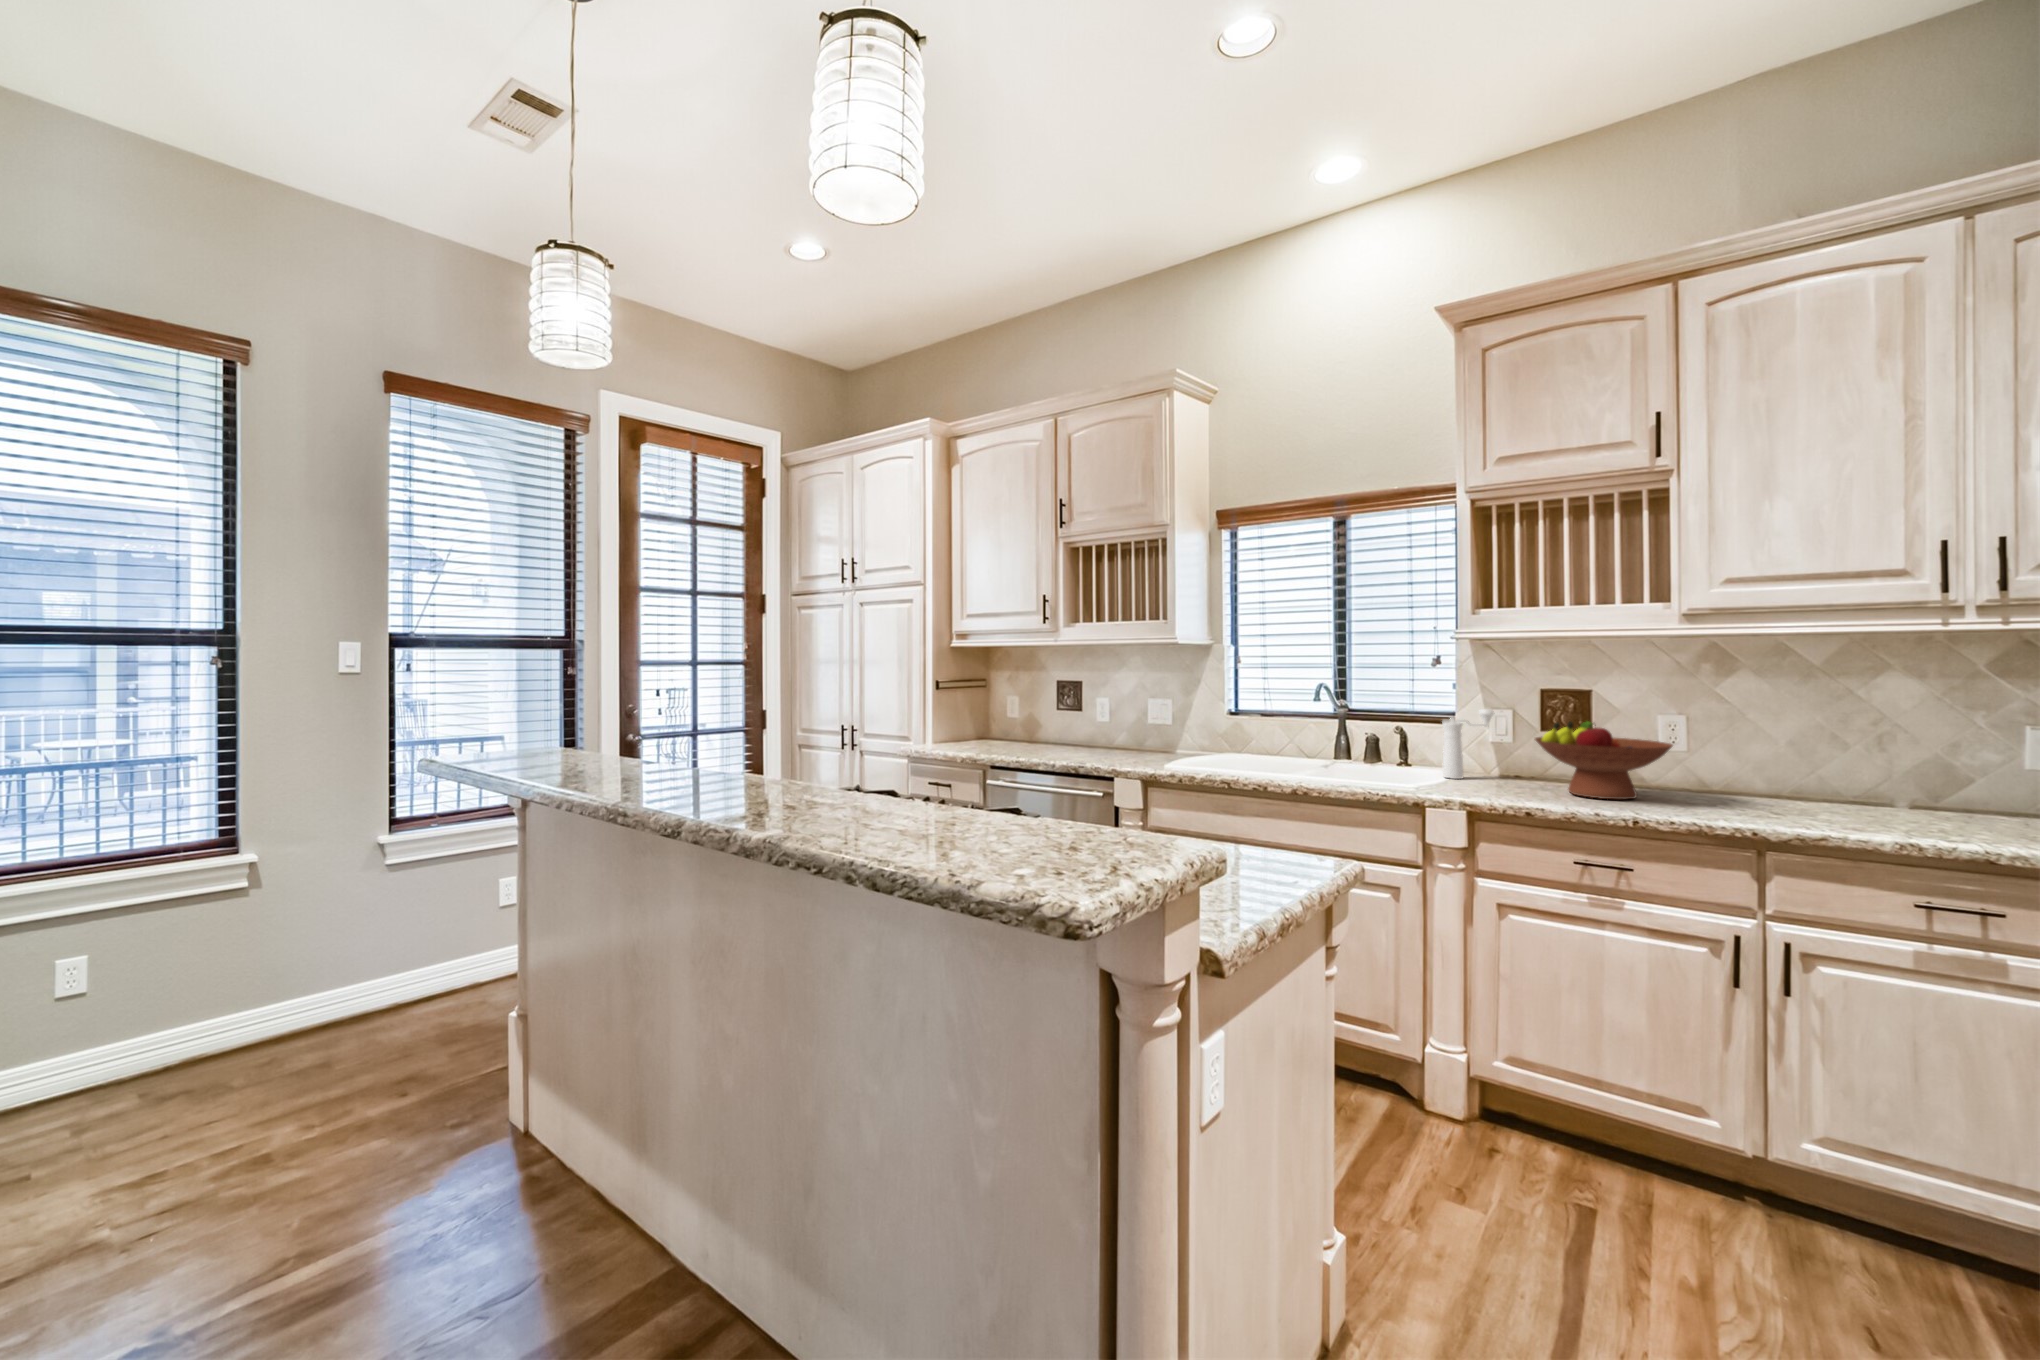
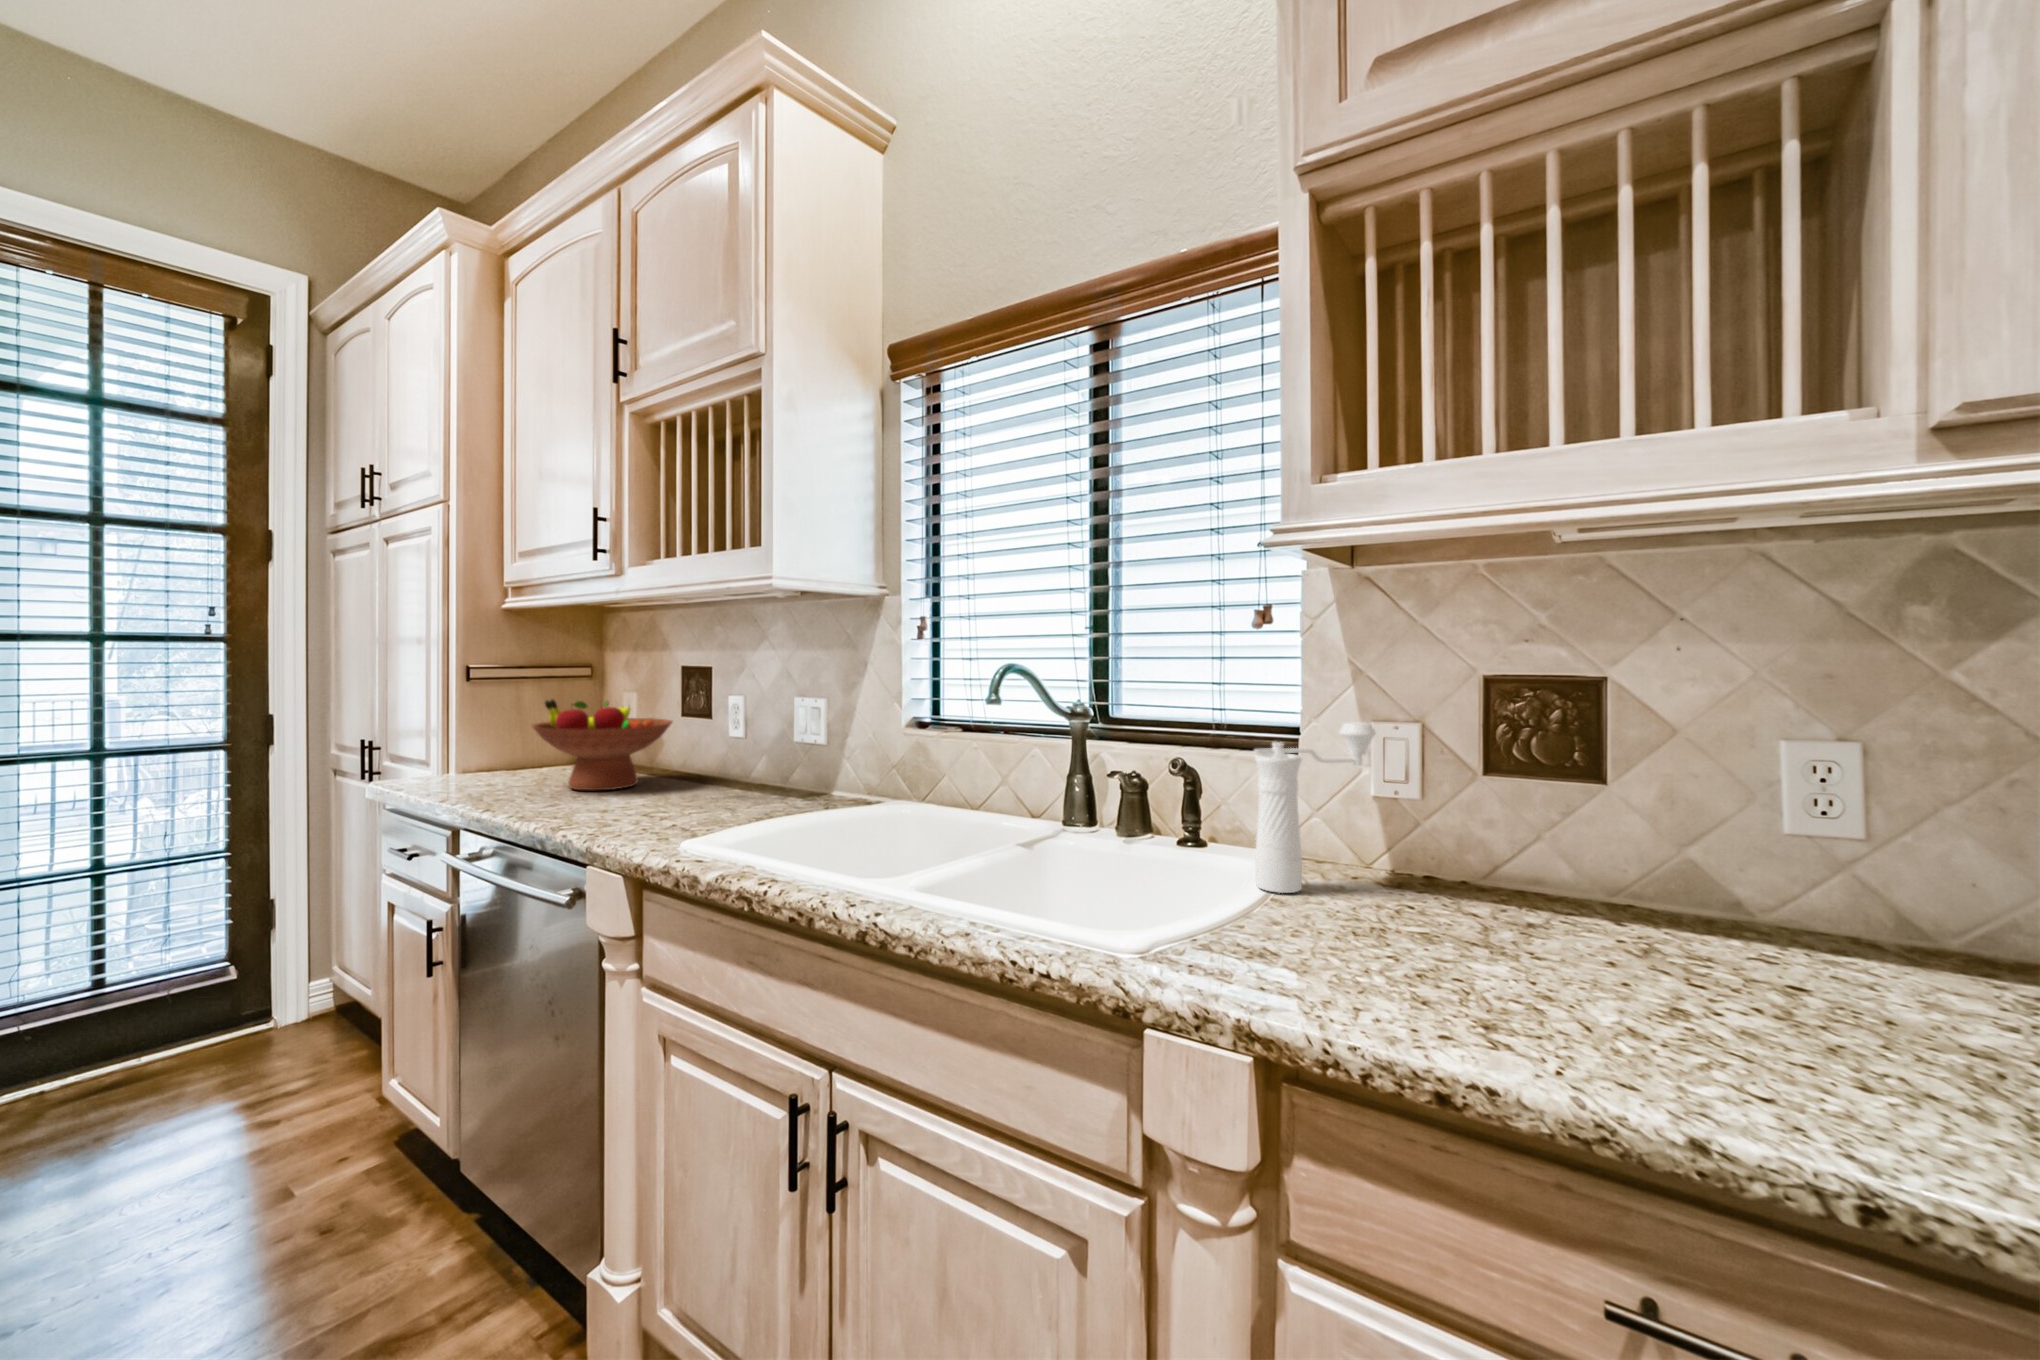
fruit bowl: present [1535,721,1673,799] -> present [532,699,672,790]

